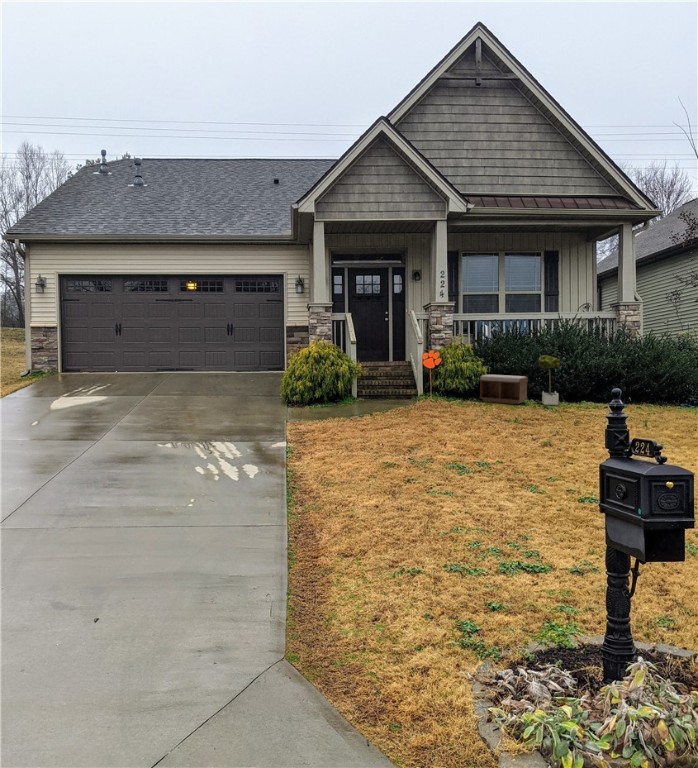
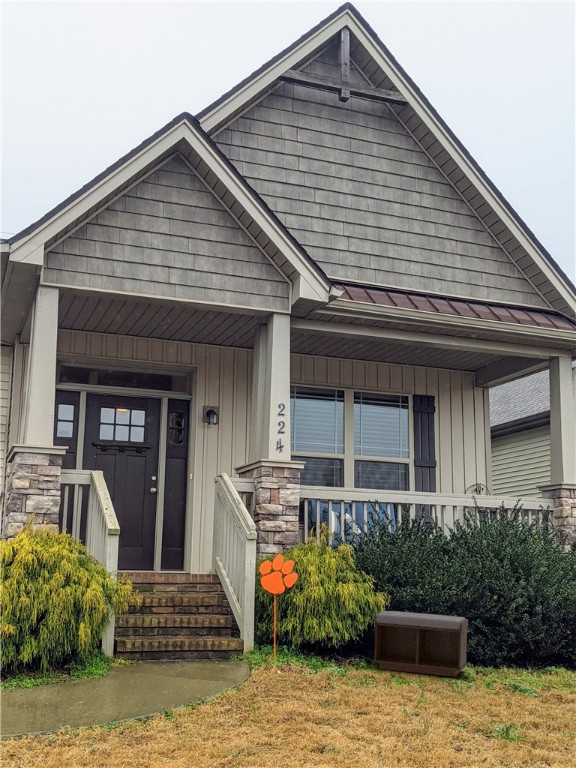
potted tree: present [538,355,560,405] -> none [489,574,533,679]

